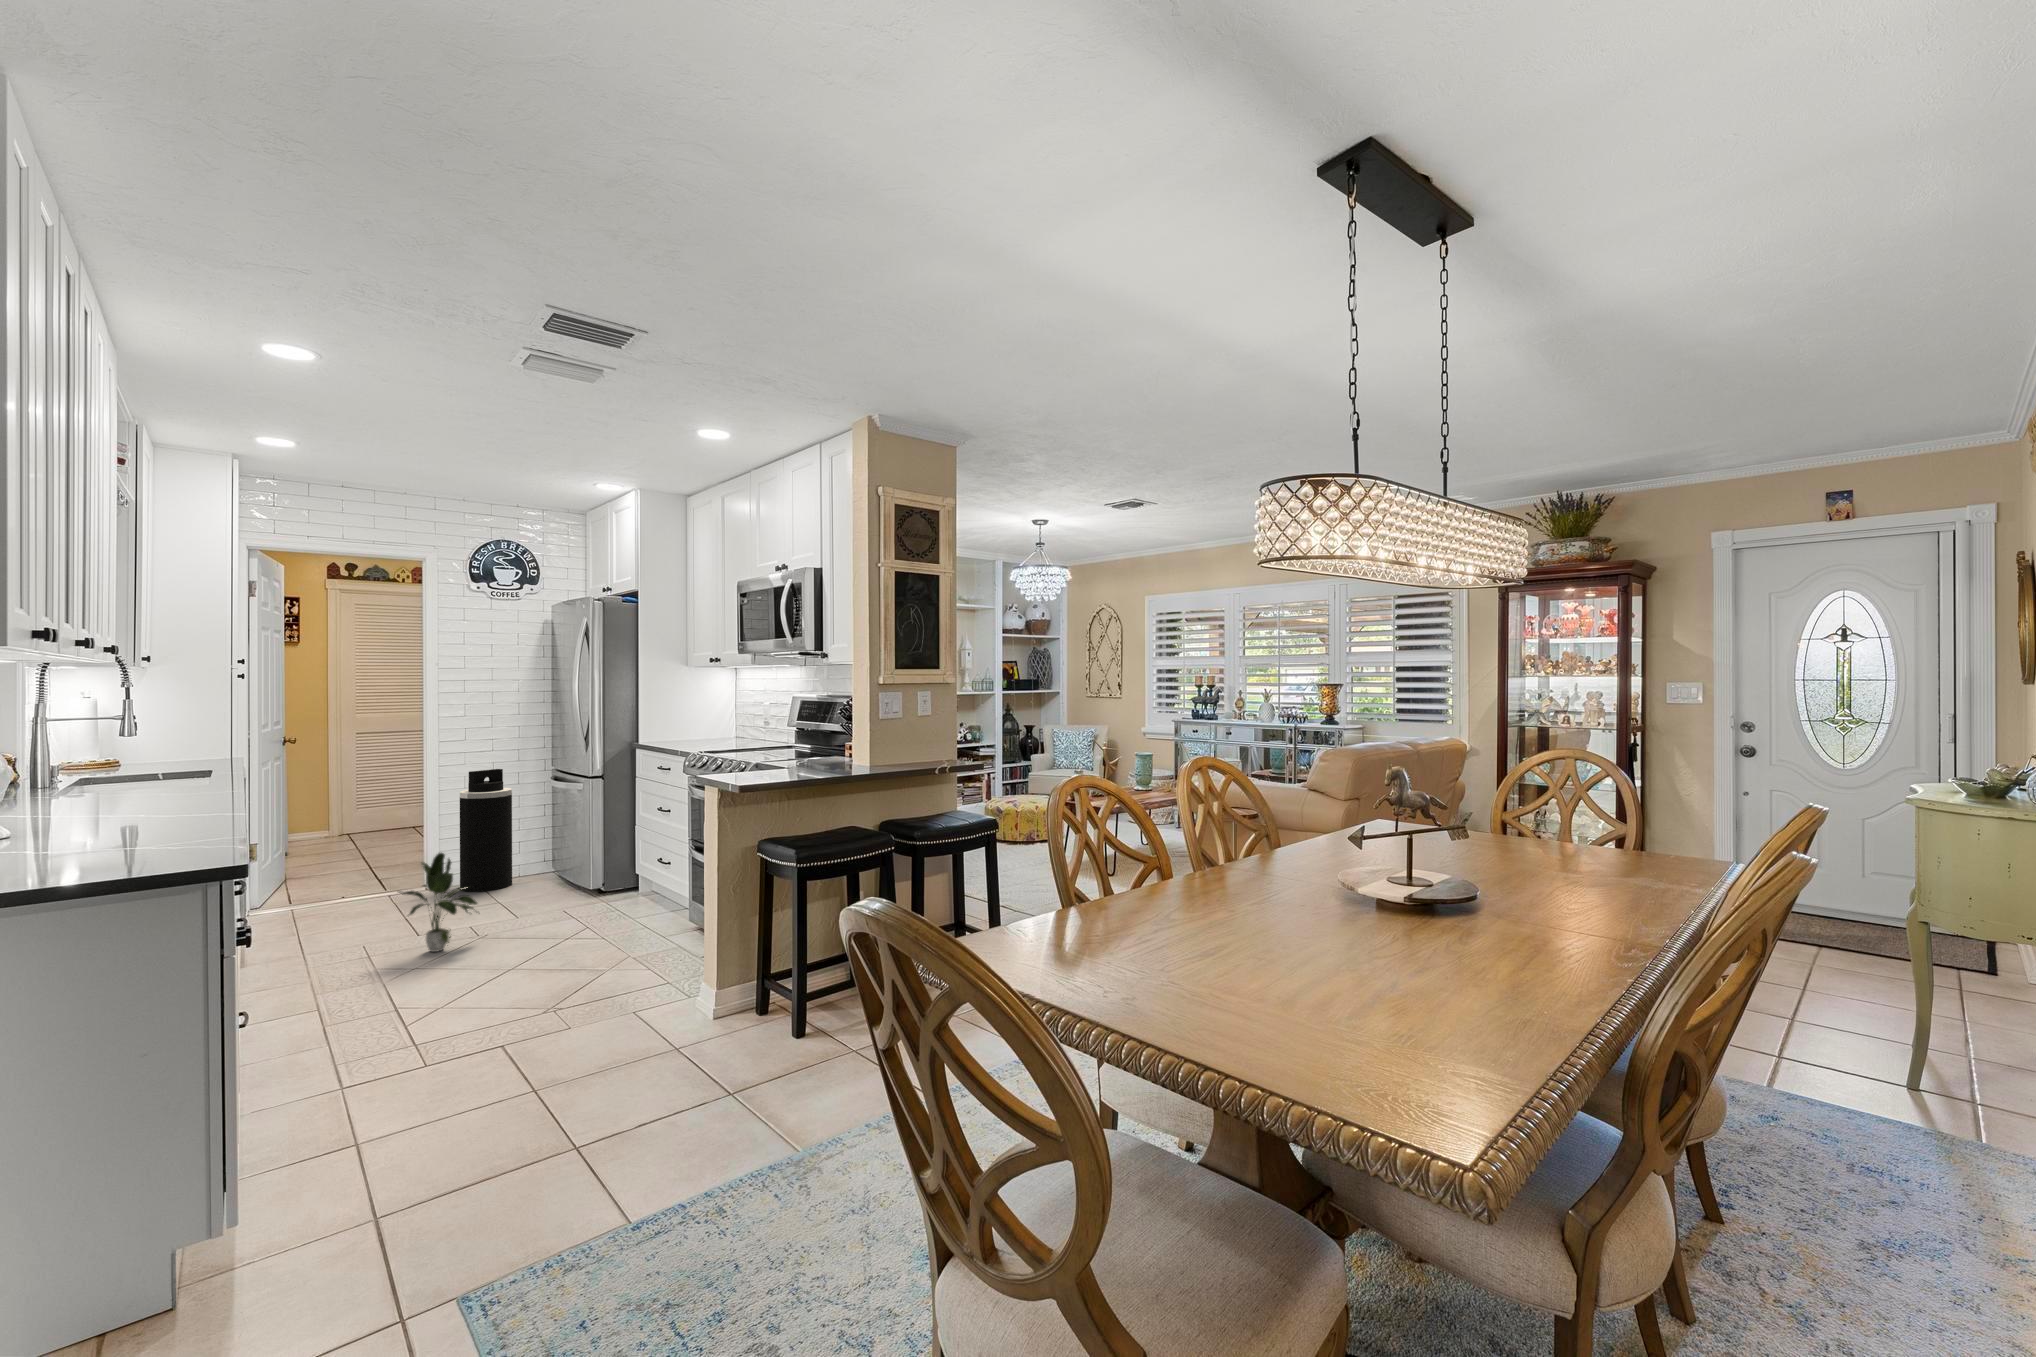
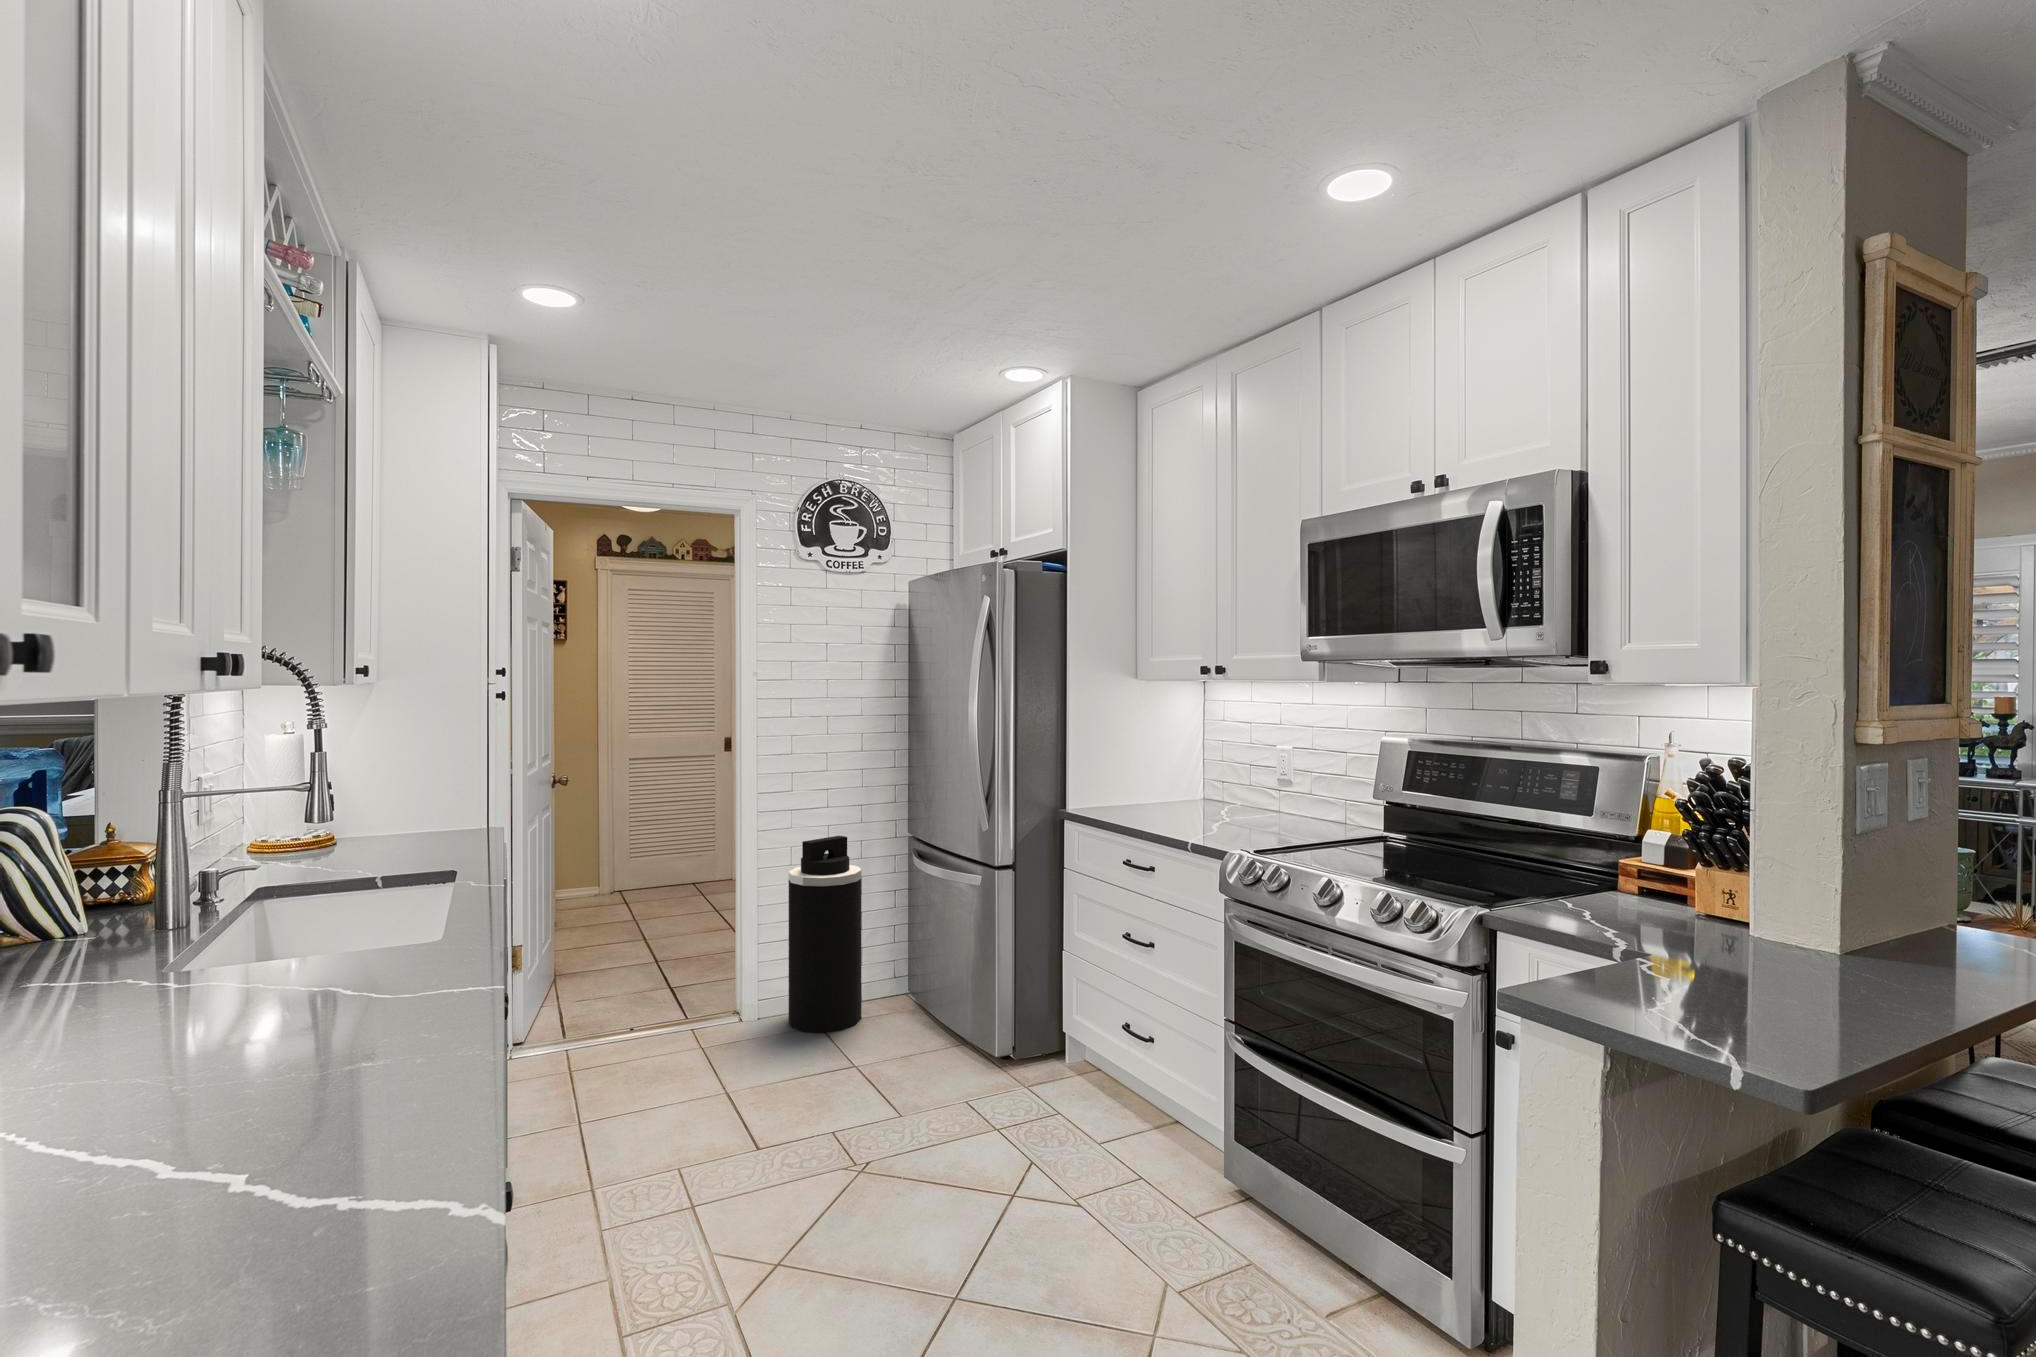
potted plant: present [399,853,477,952] -> none [743,1027,870,1217]

